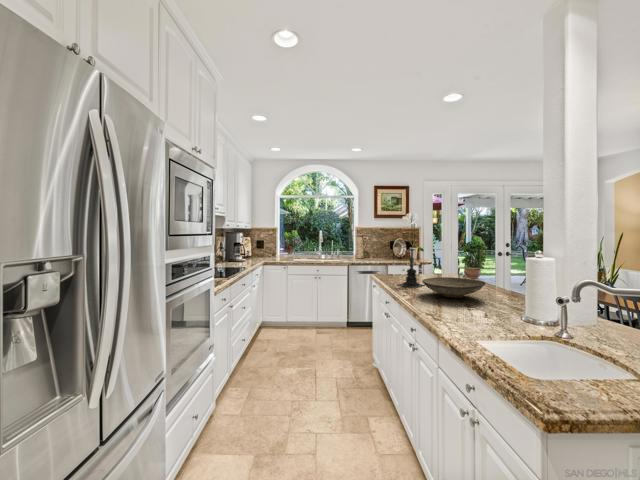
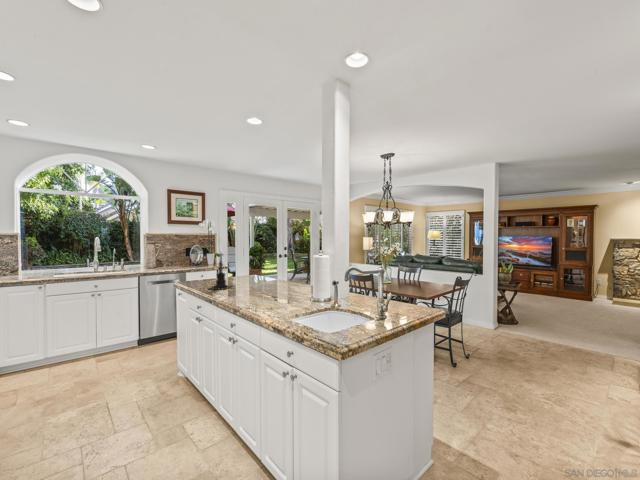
decorative bowl: present [422,277,486,298] -> none [234,276,284,293]

